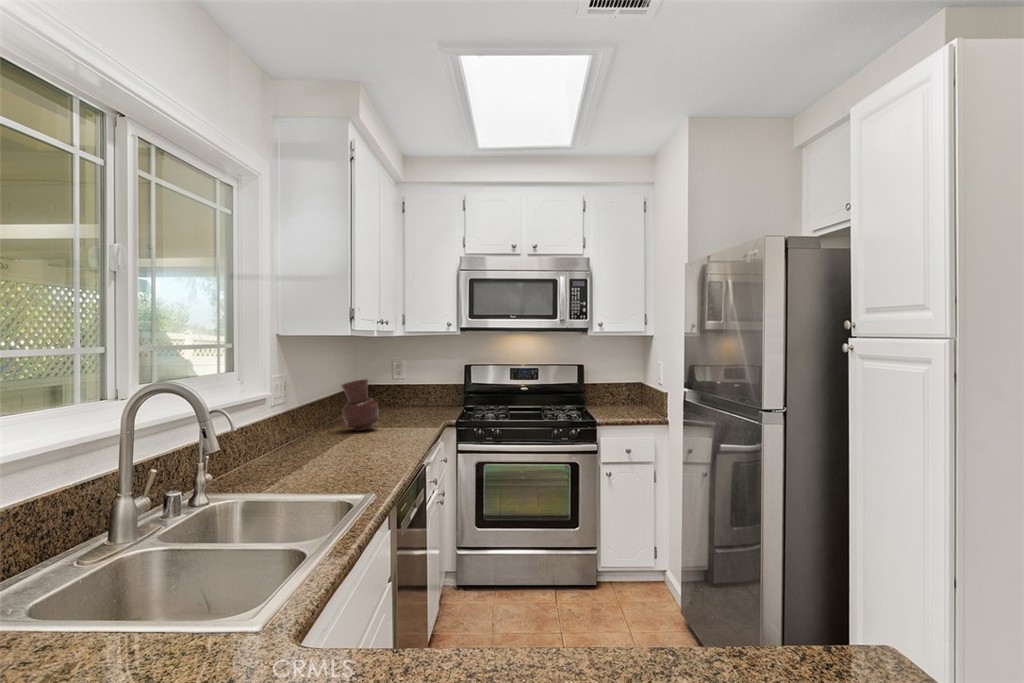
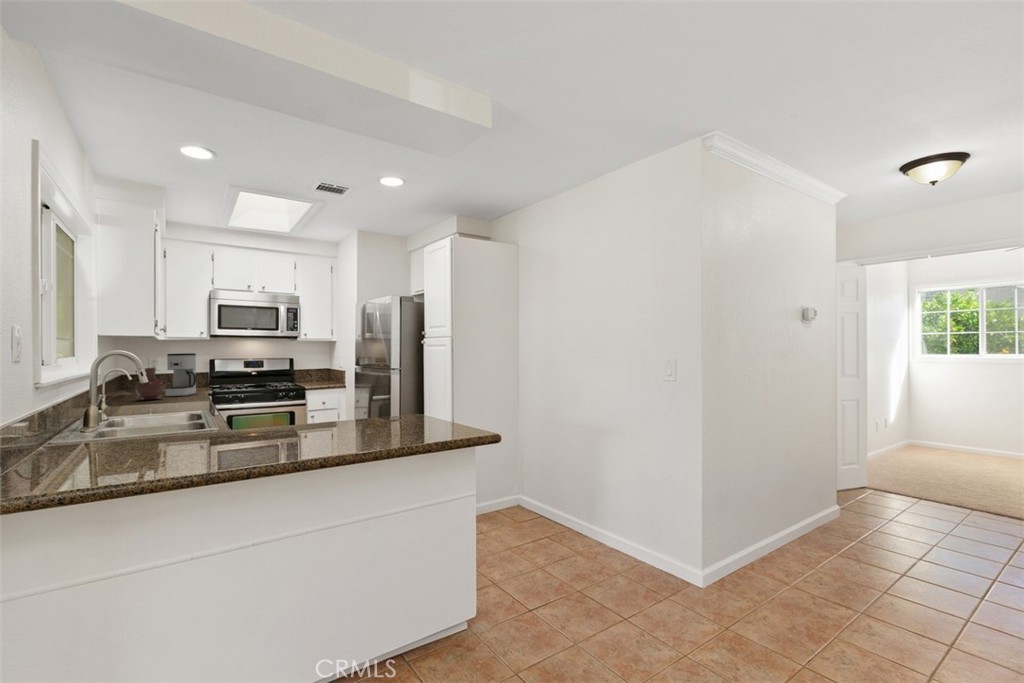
coffee maker: none [389,357,432,426] -> present [166,353,196,396]

